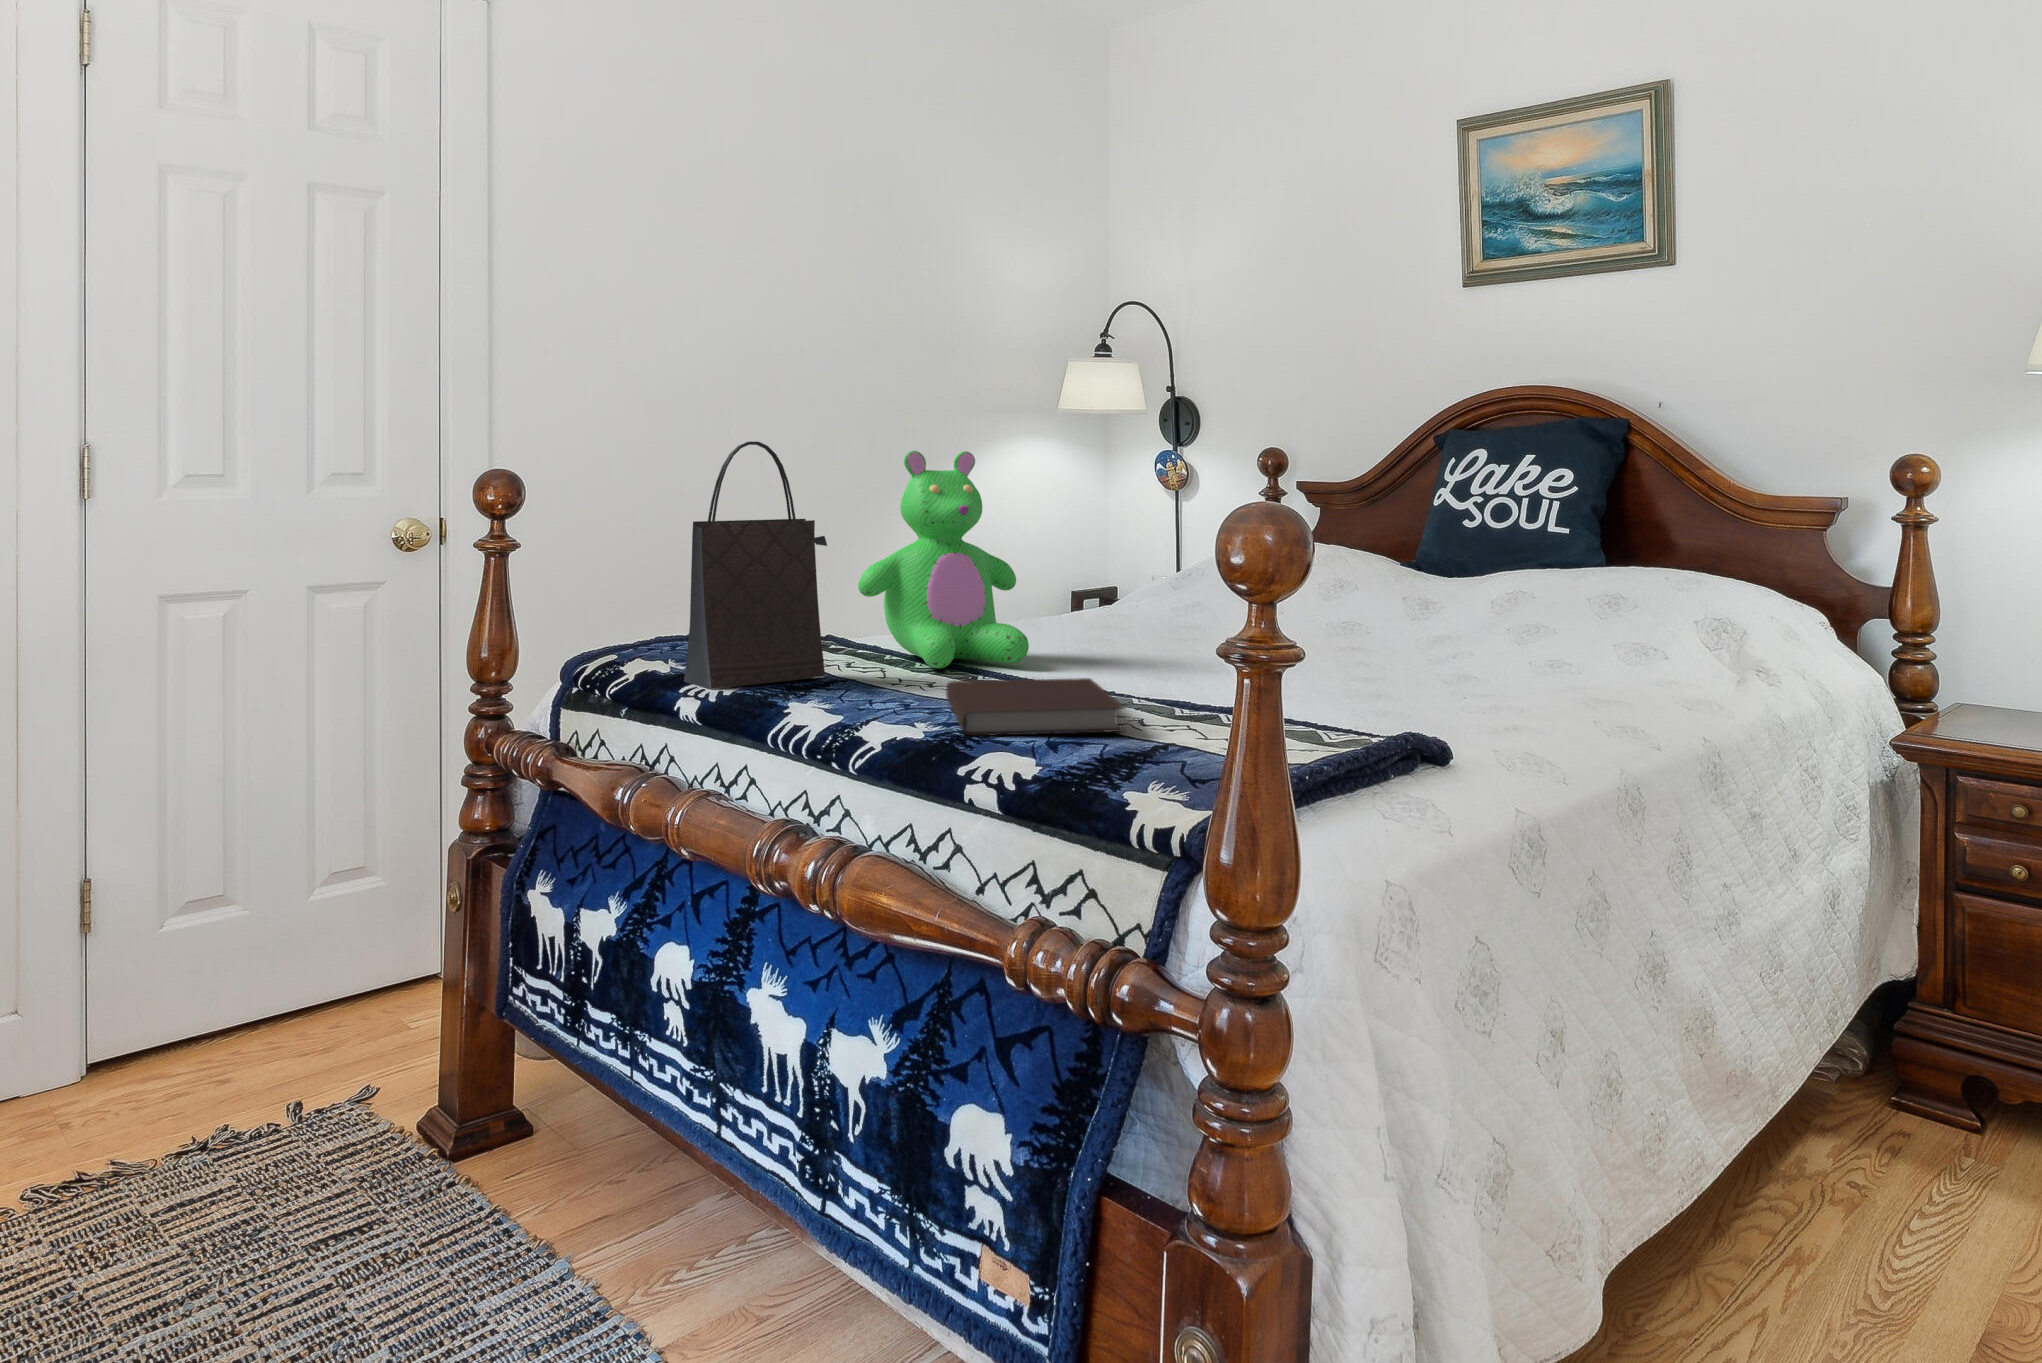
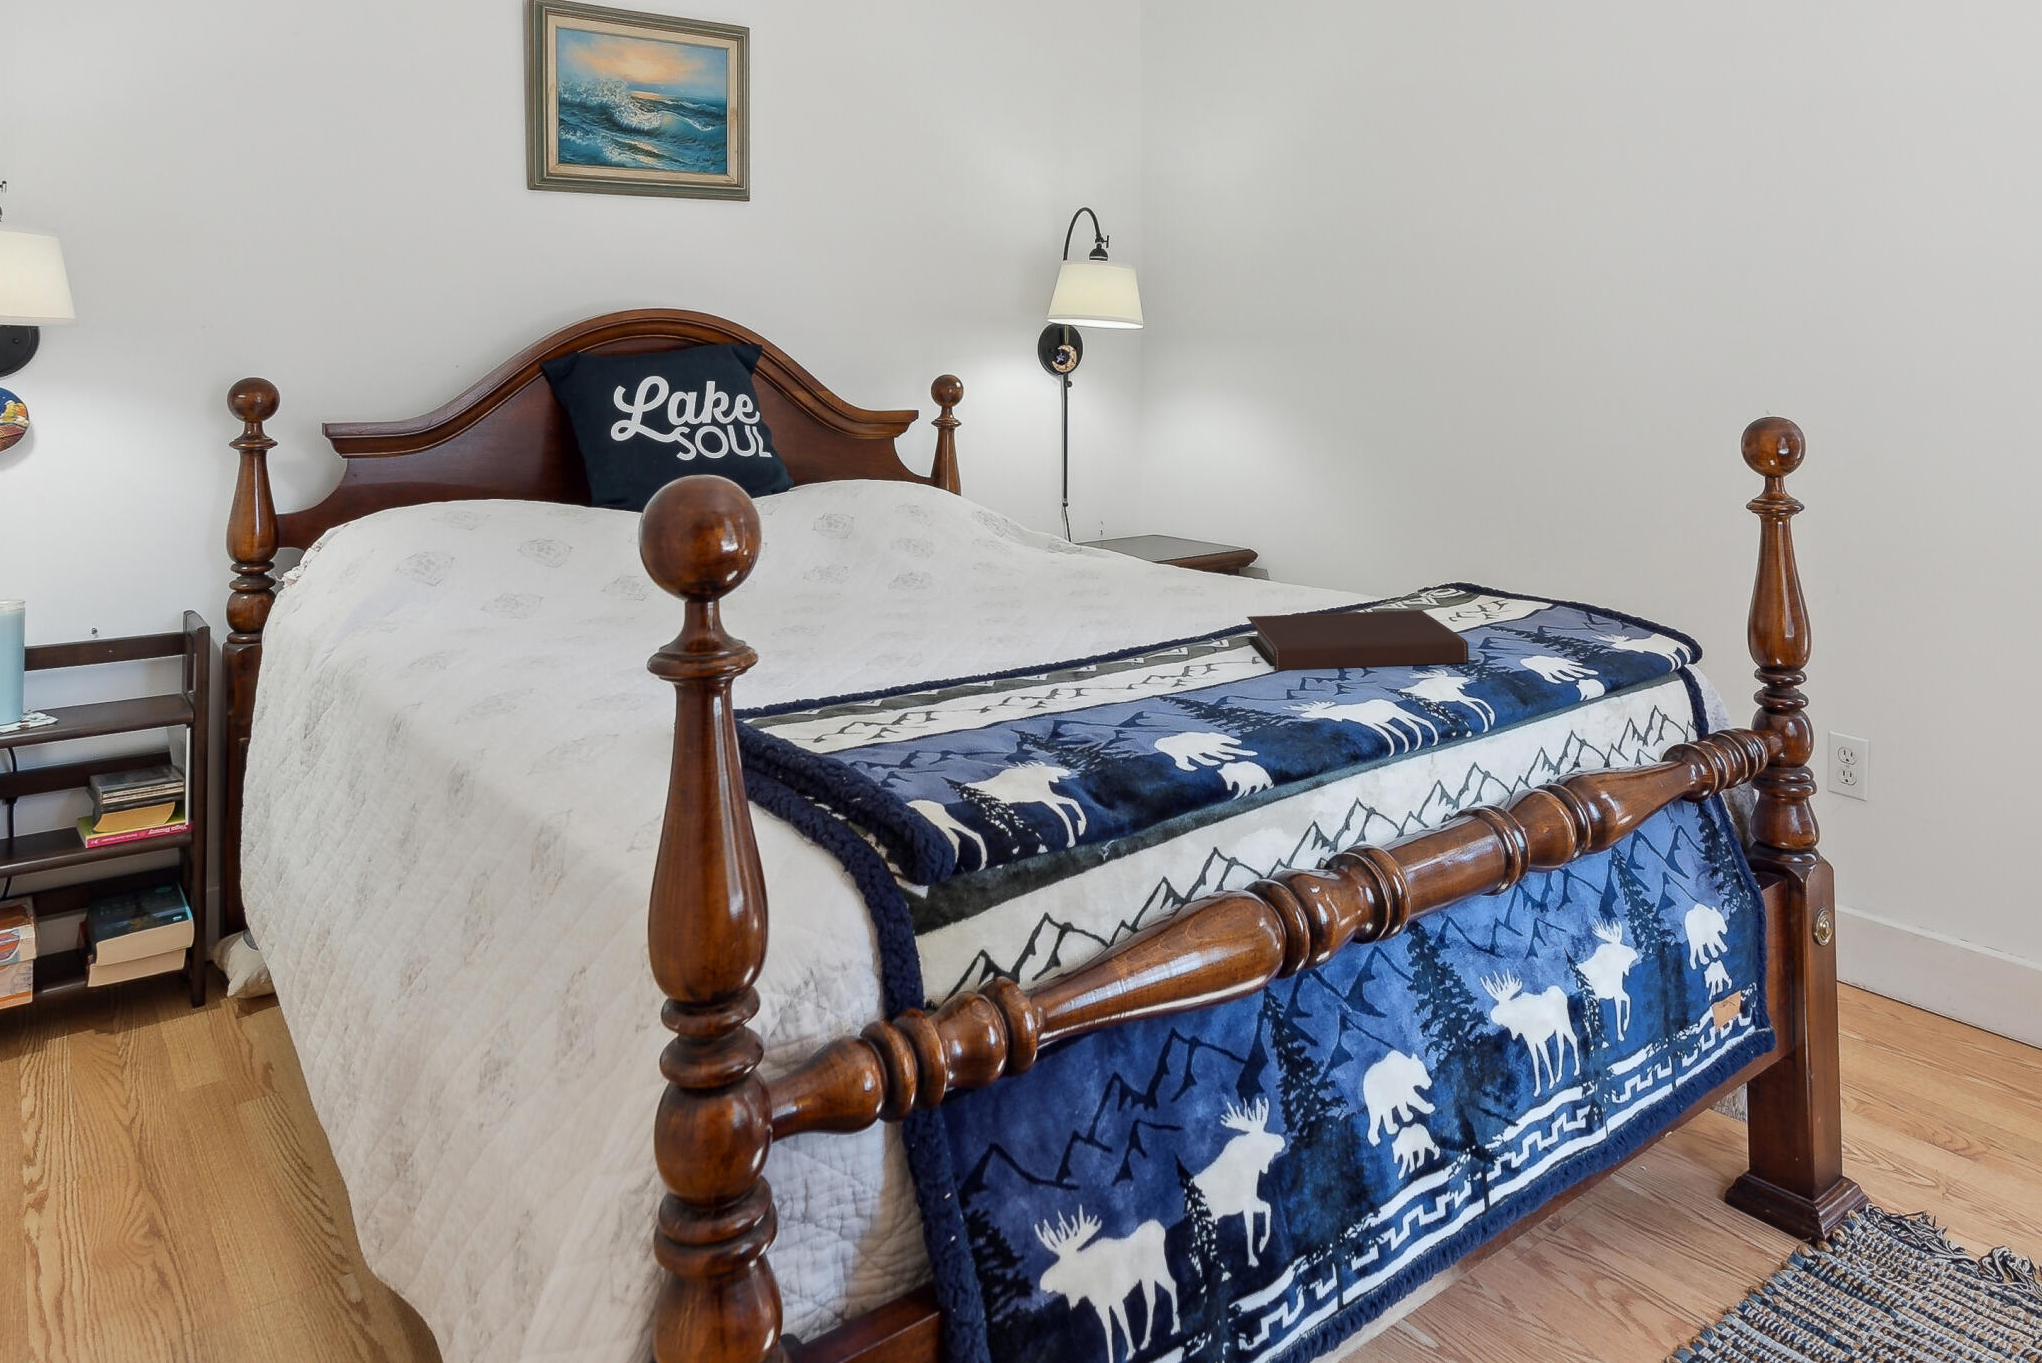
handbag: present [684,441,827,689] -> none [1103,396,1274,752]
teddy bear: present [858,451,1029,669] -> none [876,400,1076,681]

